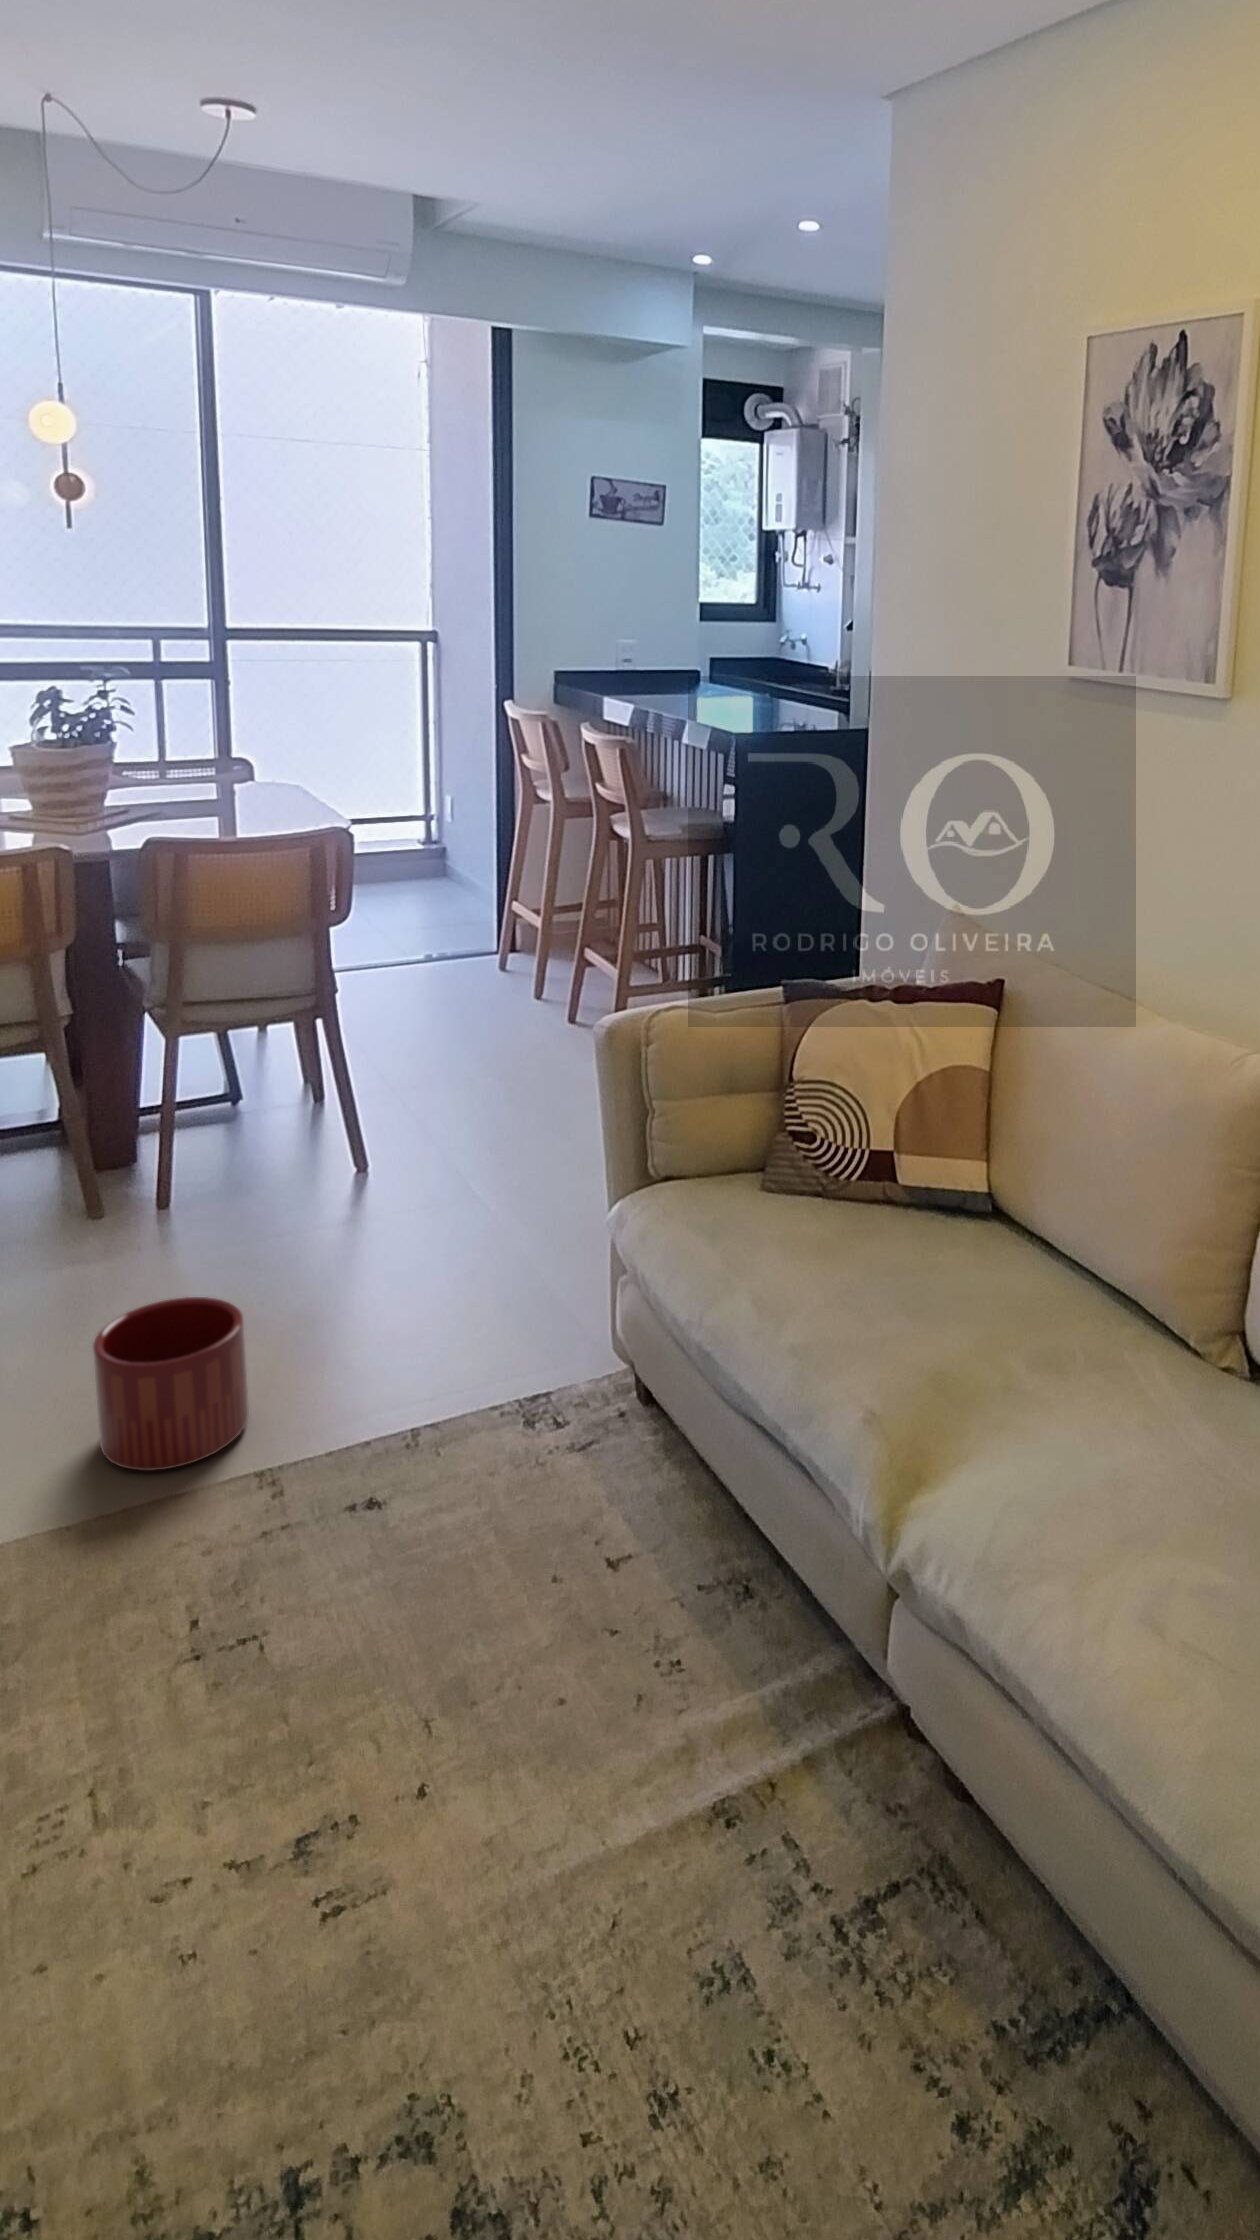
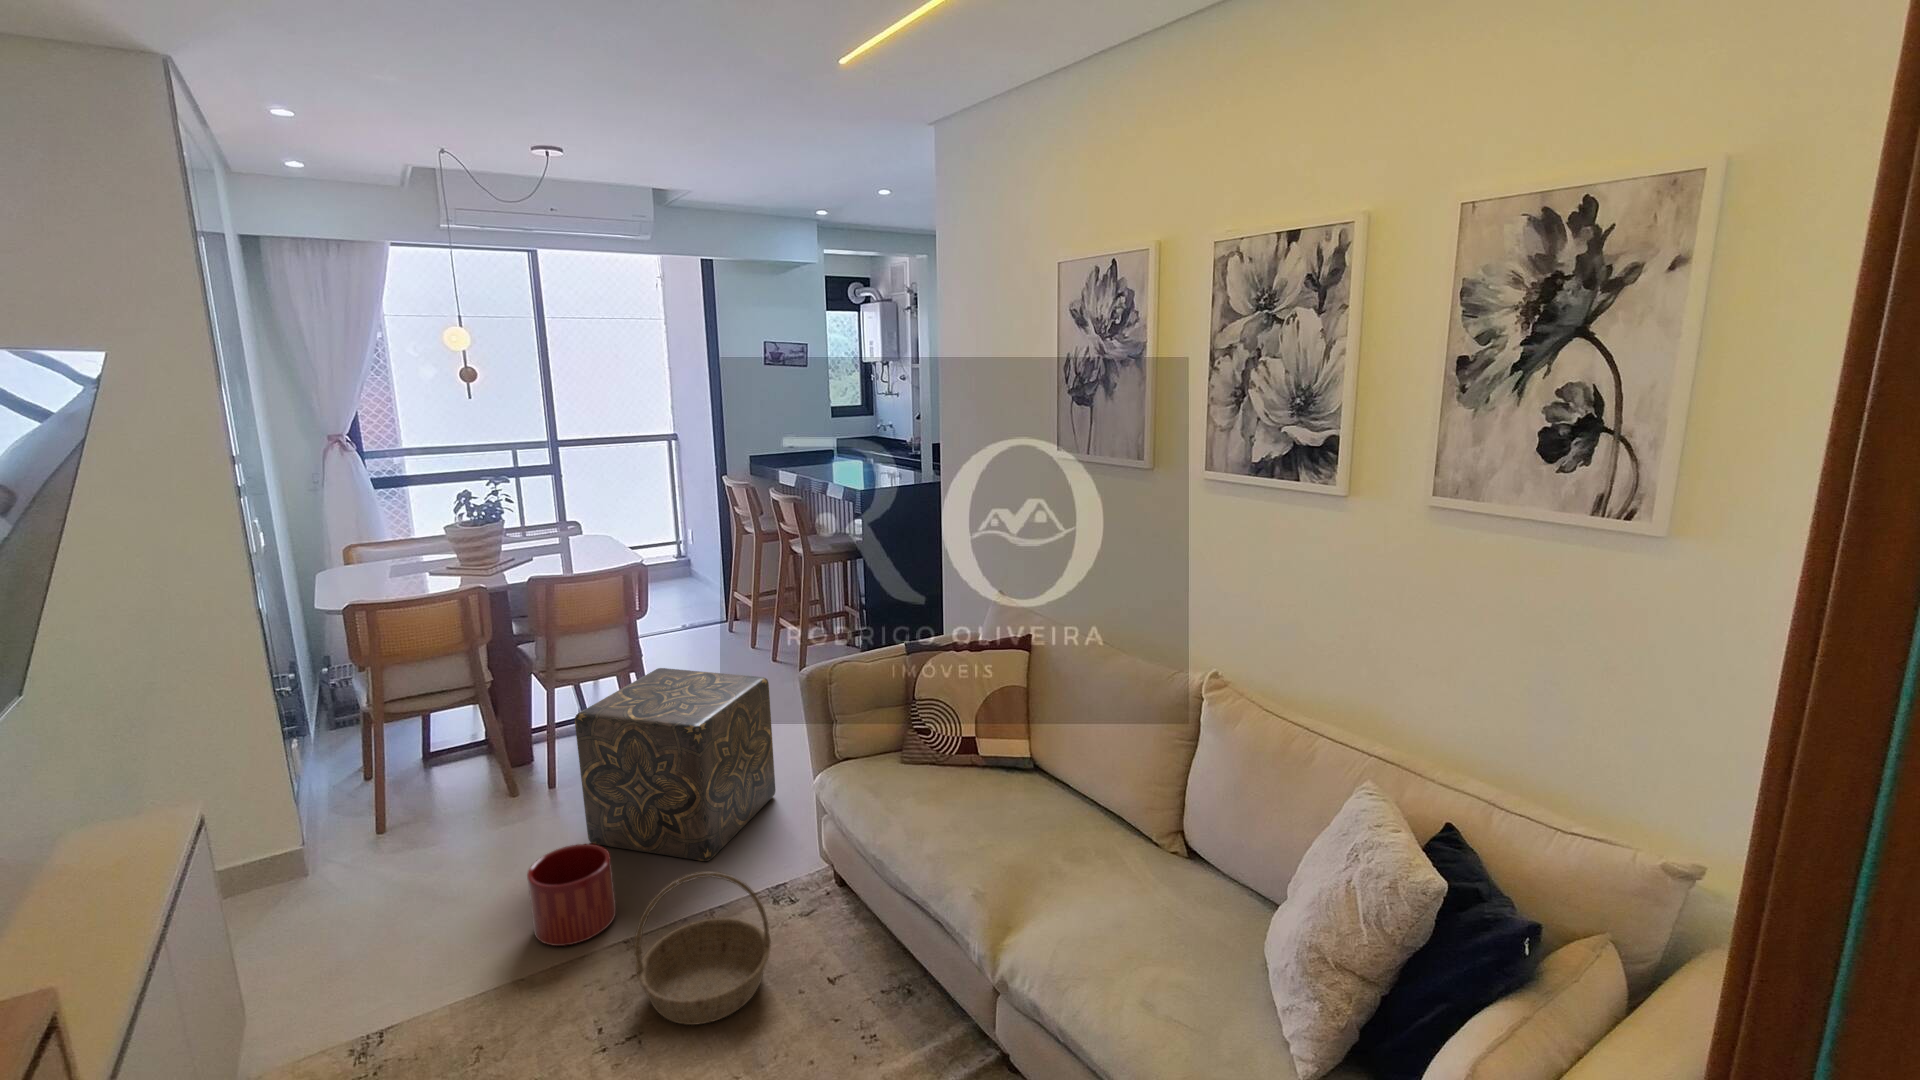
ottoman: none [203,1008,550,1343] -> present [575,668,776,861]
basket: none [265,1351,509,1619] -> present [634,872,771,1025]

